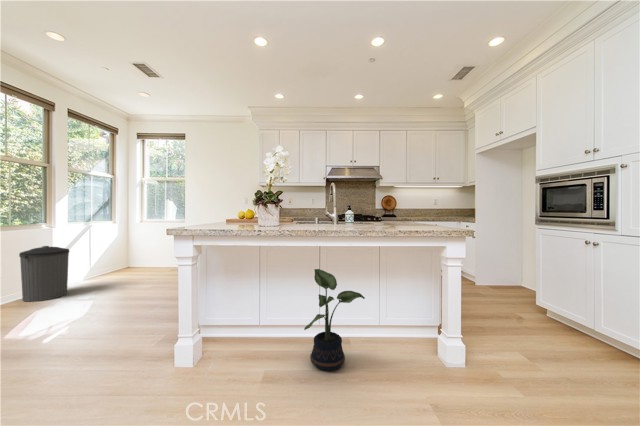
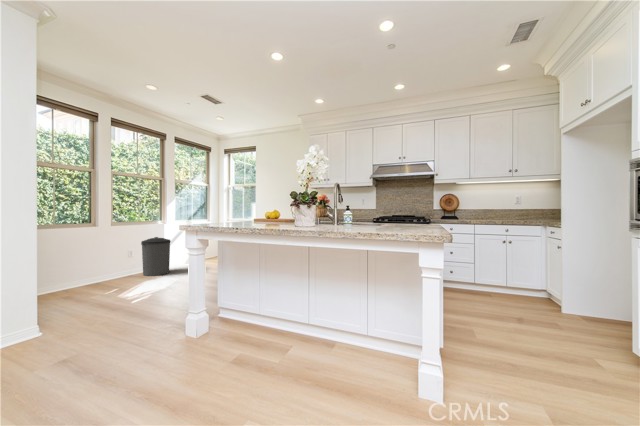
potted plant: present [304,269,365,371] -> none [273,267,336,365]

